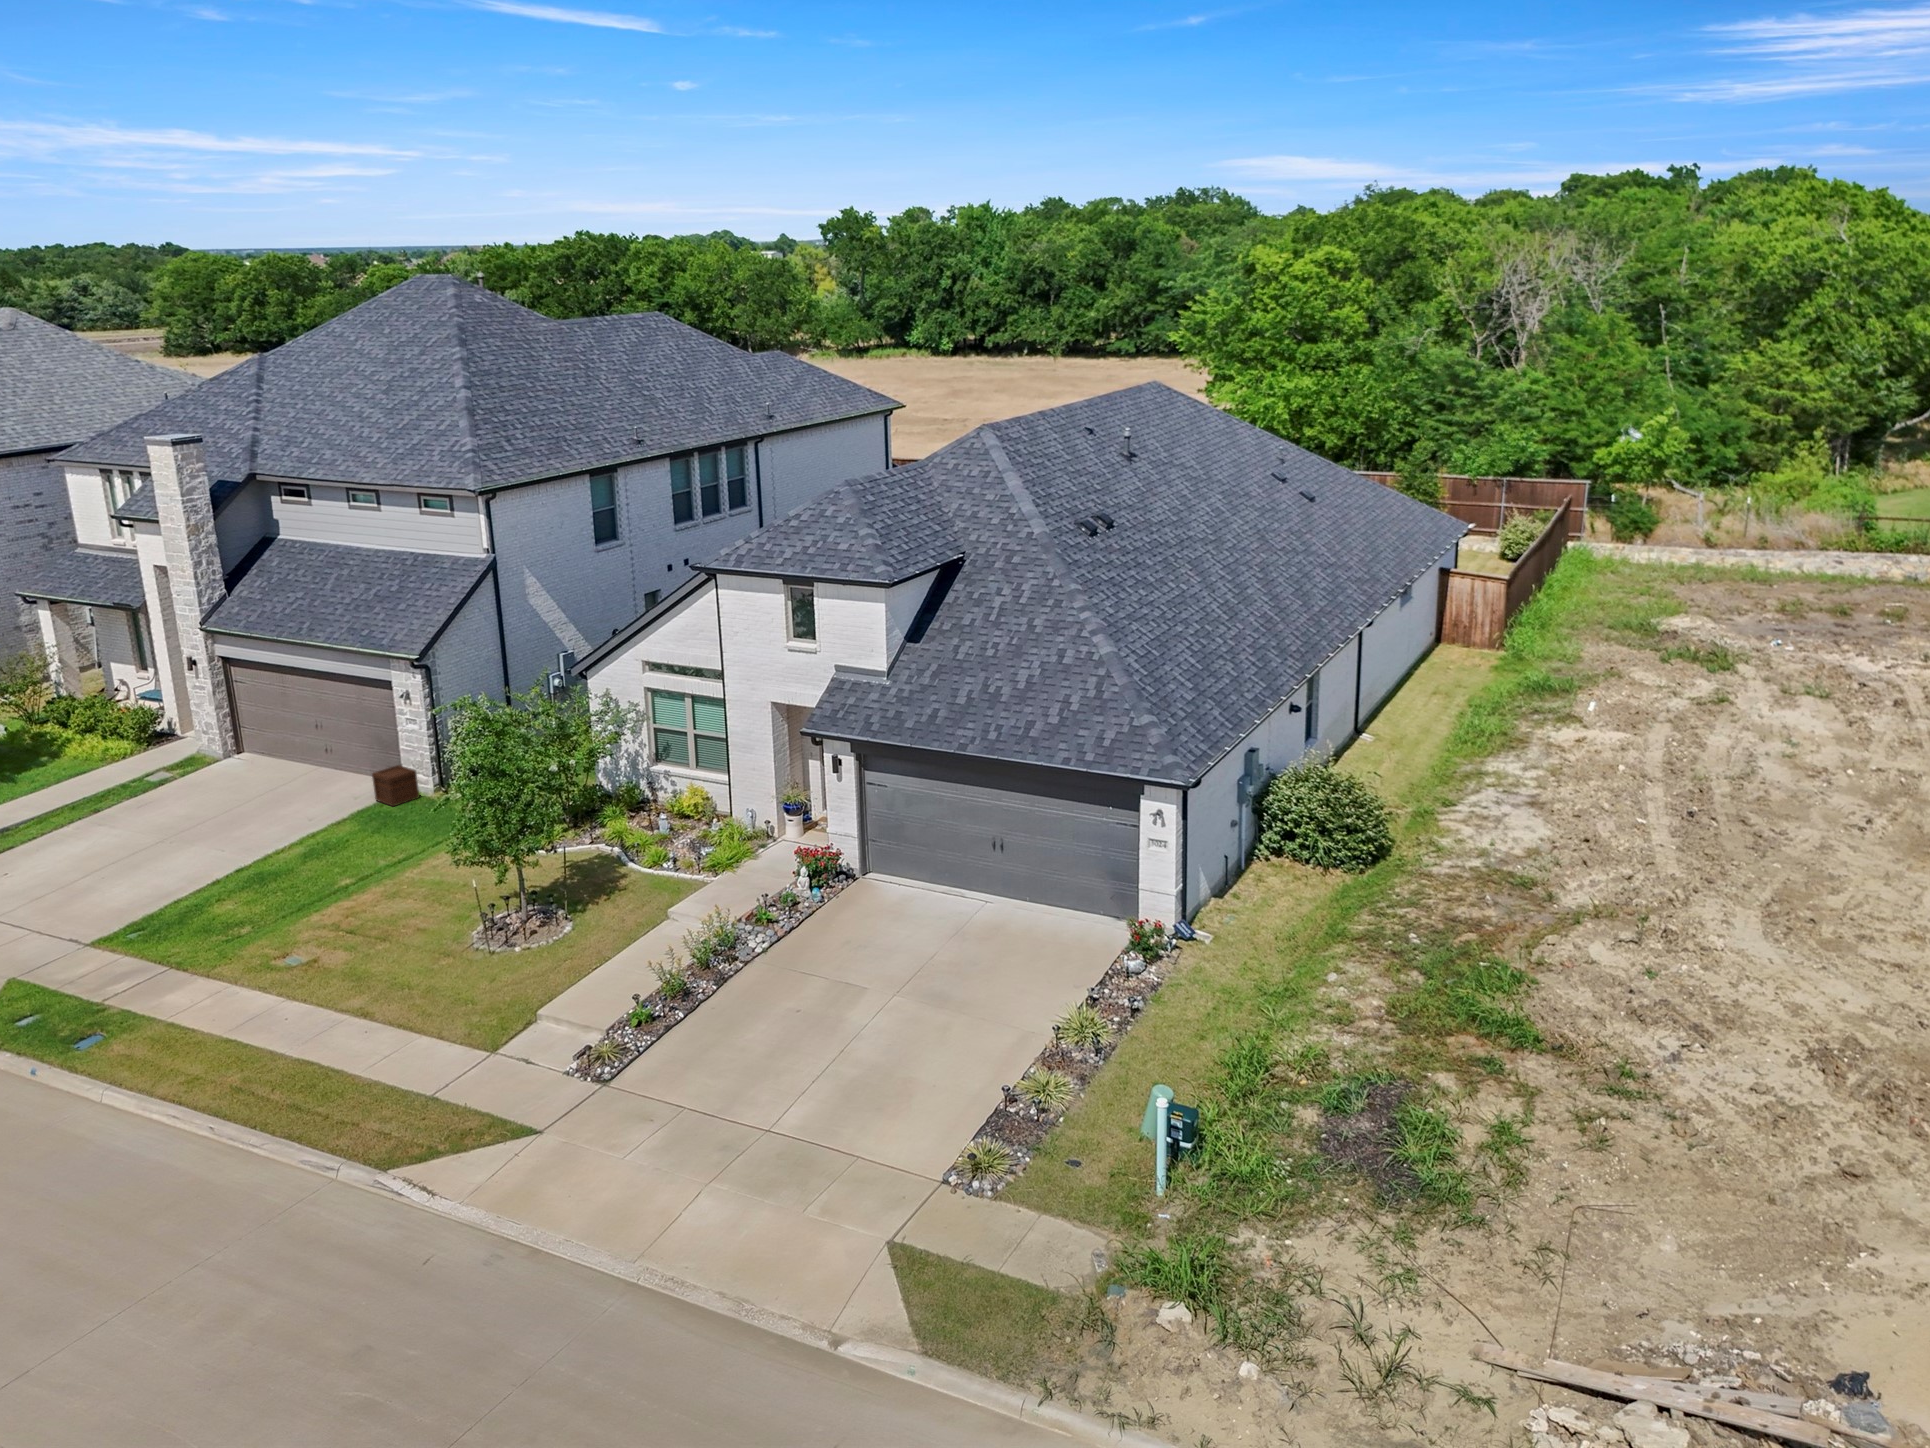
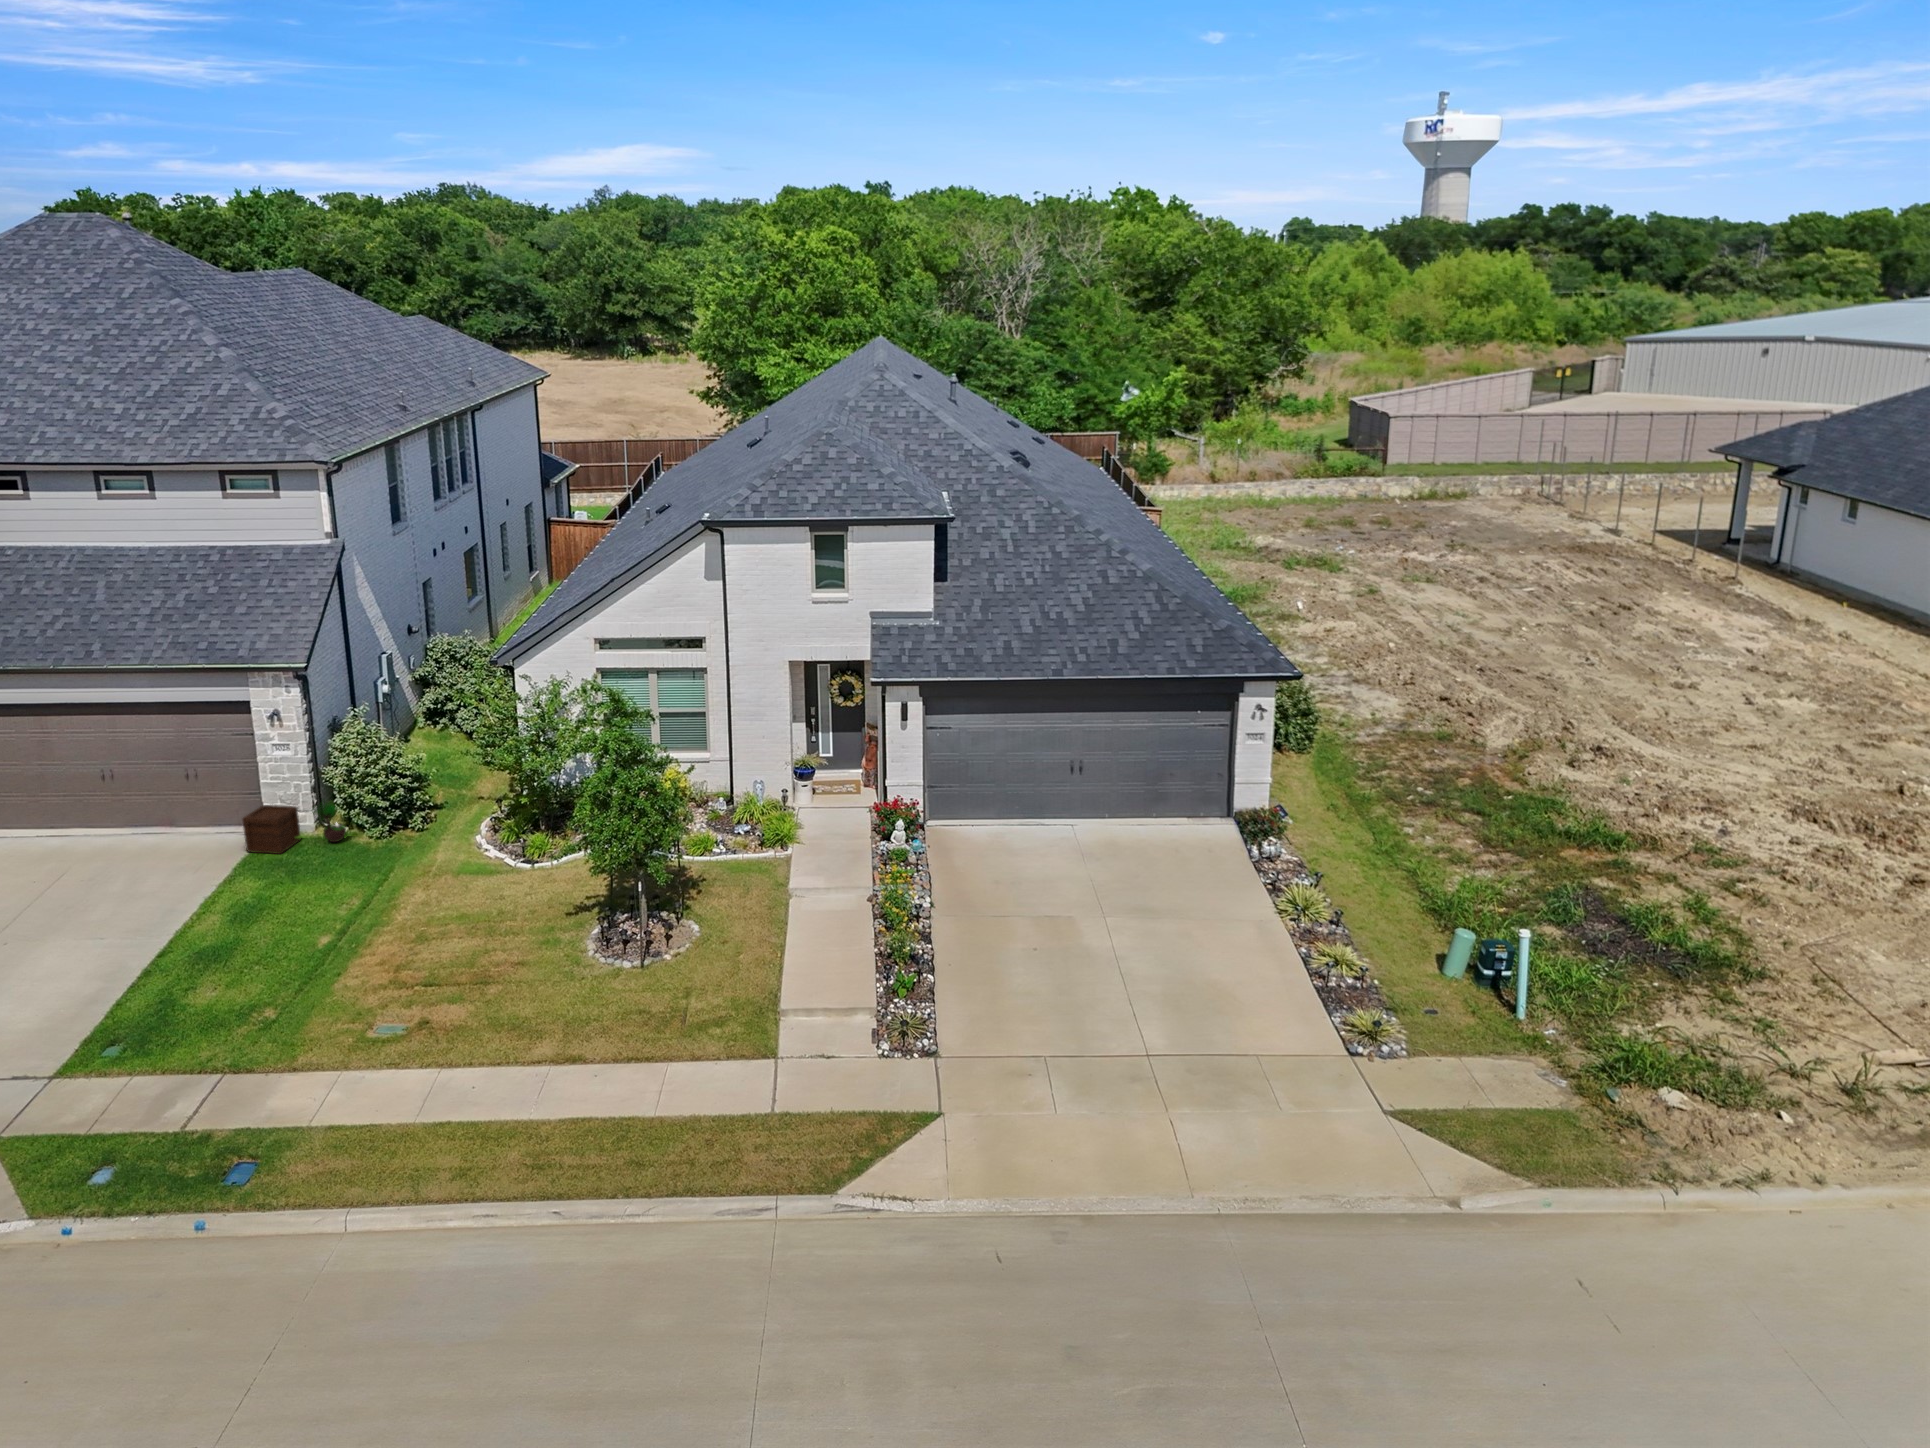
potted tree: none [417,765,446,804] -> present [312,801,346,842]

